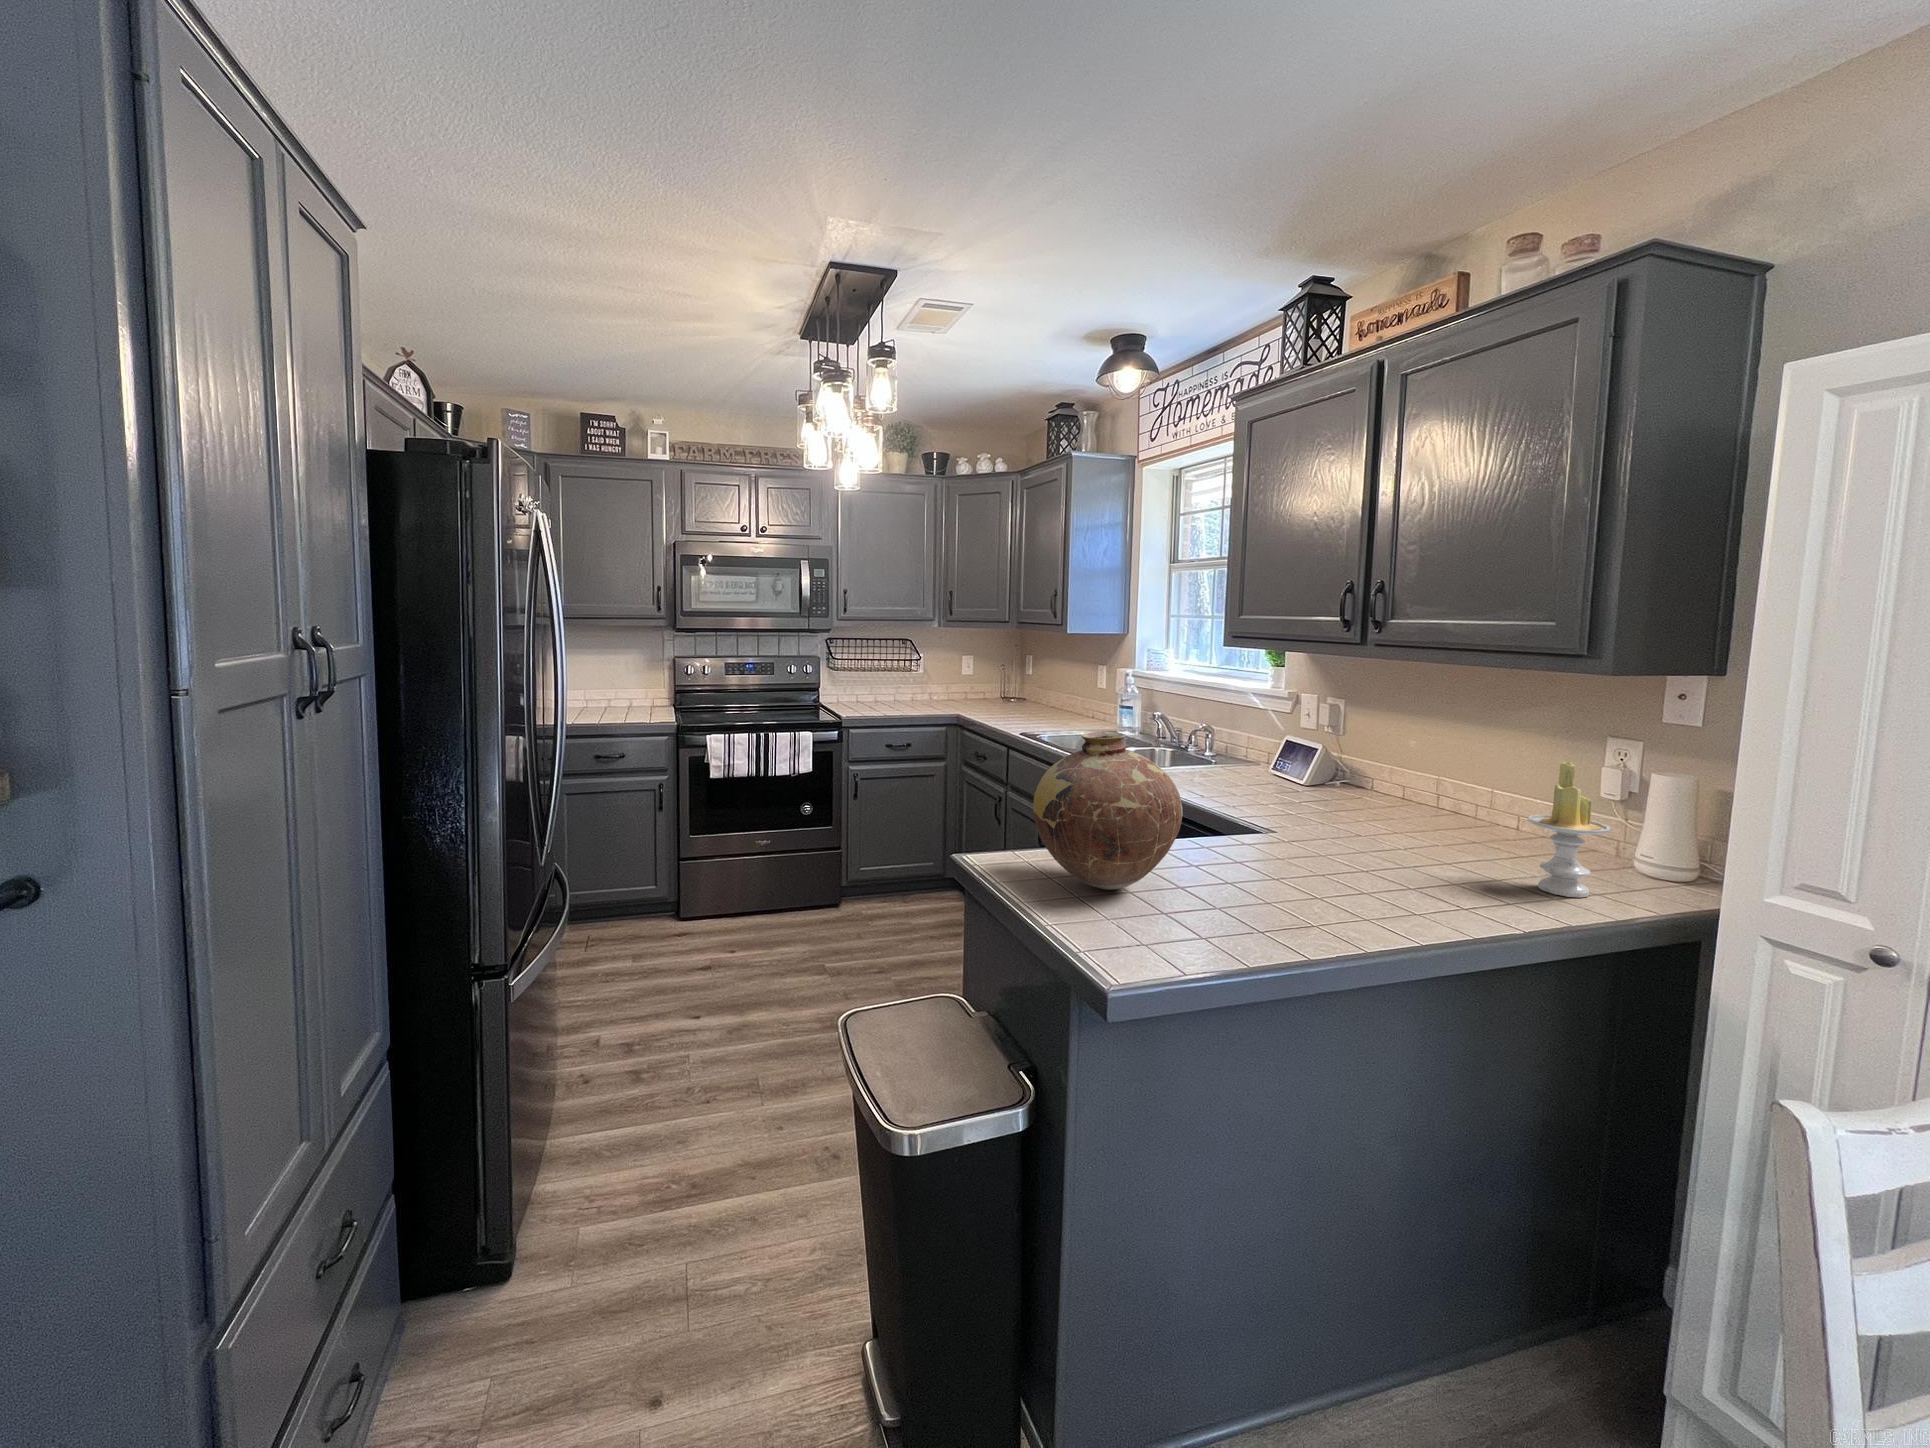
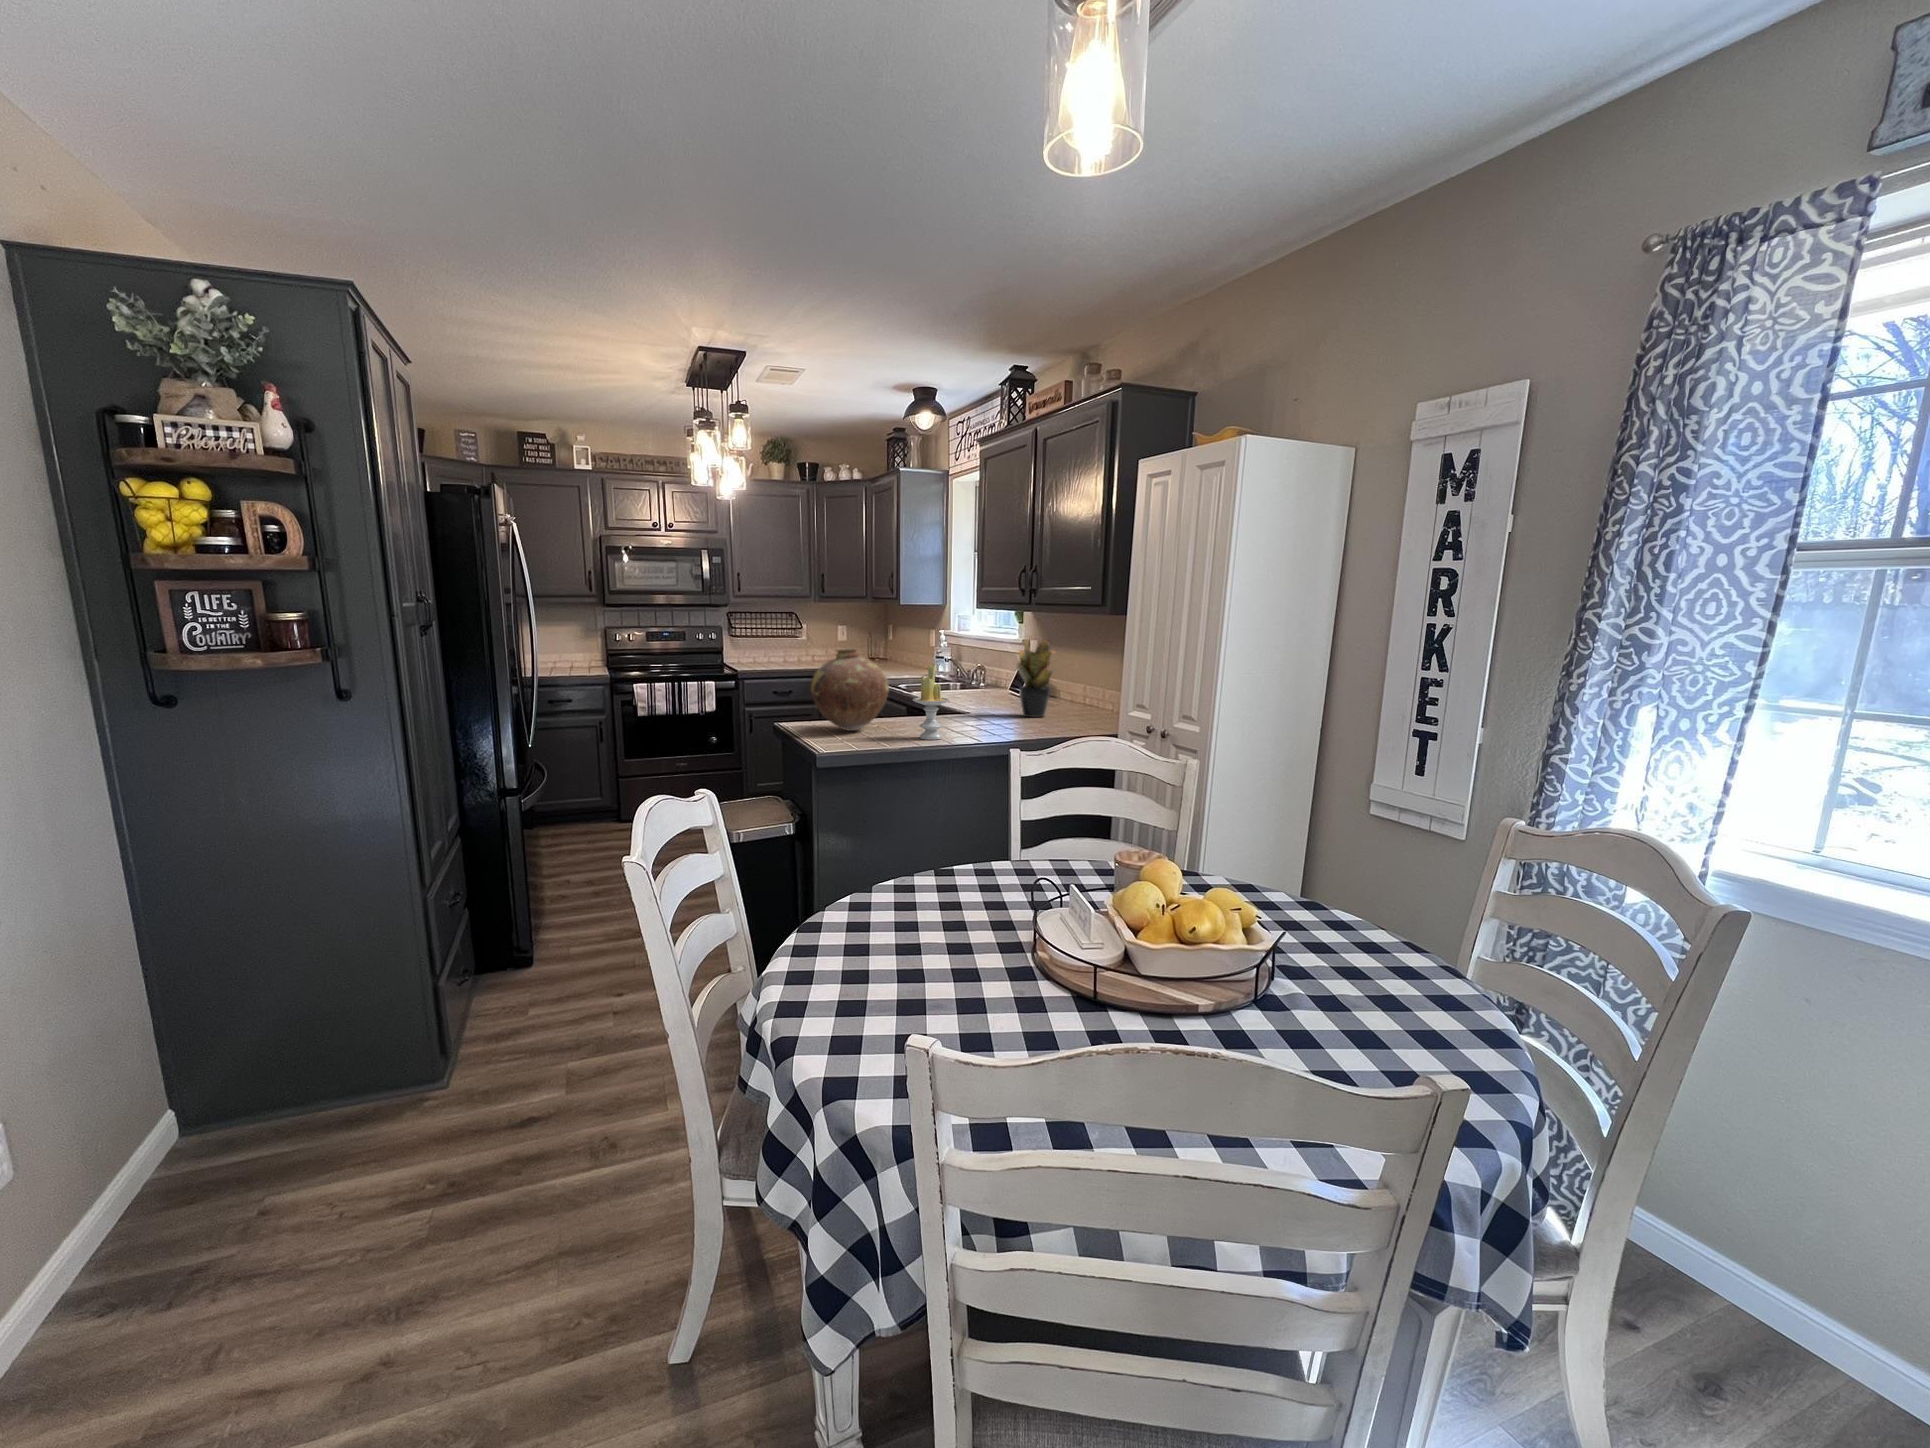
potted plant: none [1348,693,1463,849] -> present [1017,640,1056,717]
candle: present [1527,762,1611,898] -> present [913,665,949,740]

